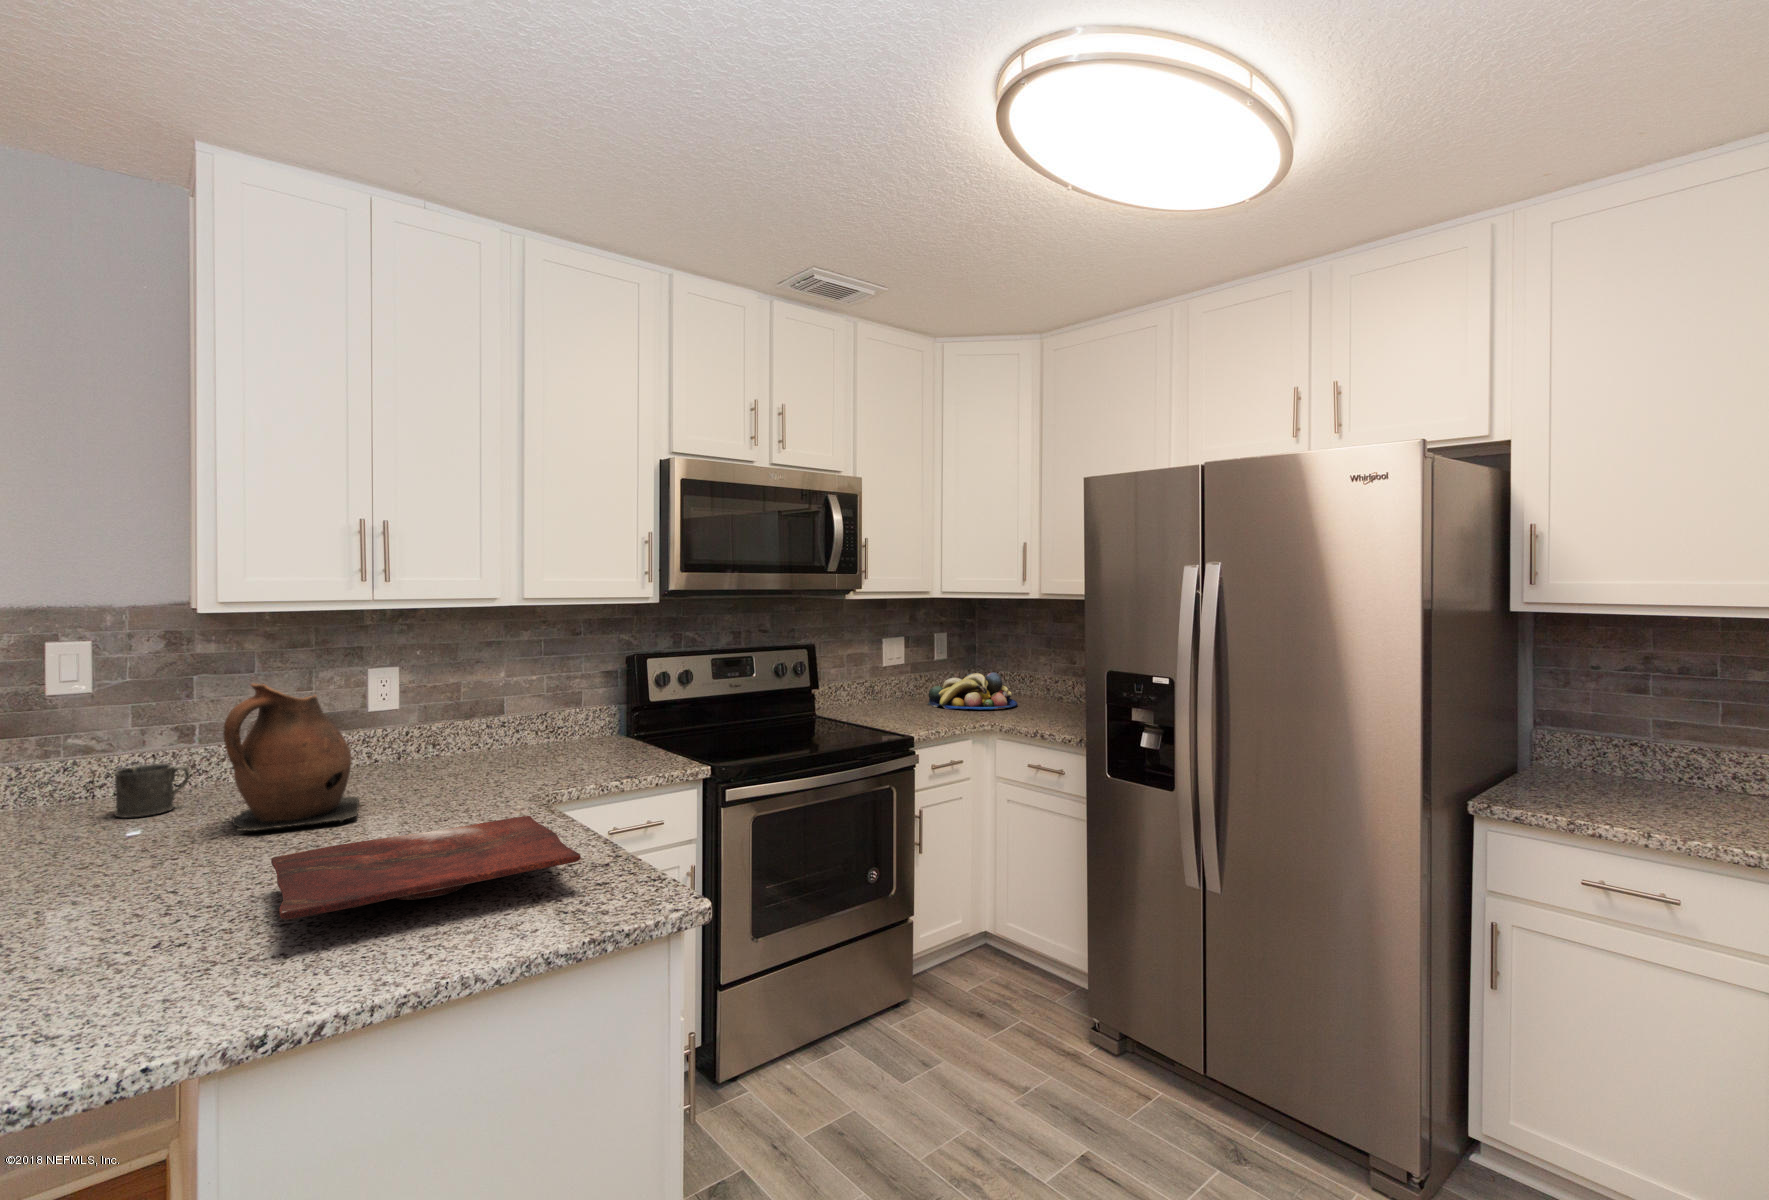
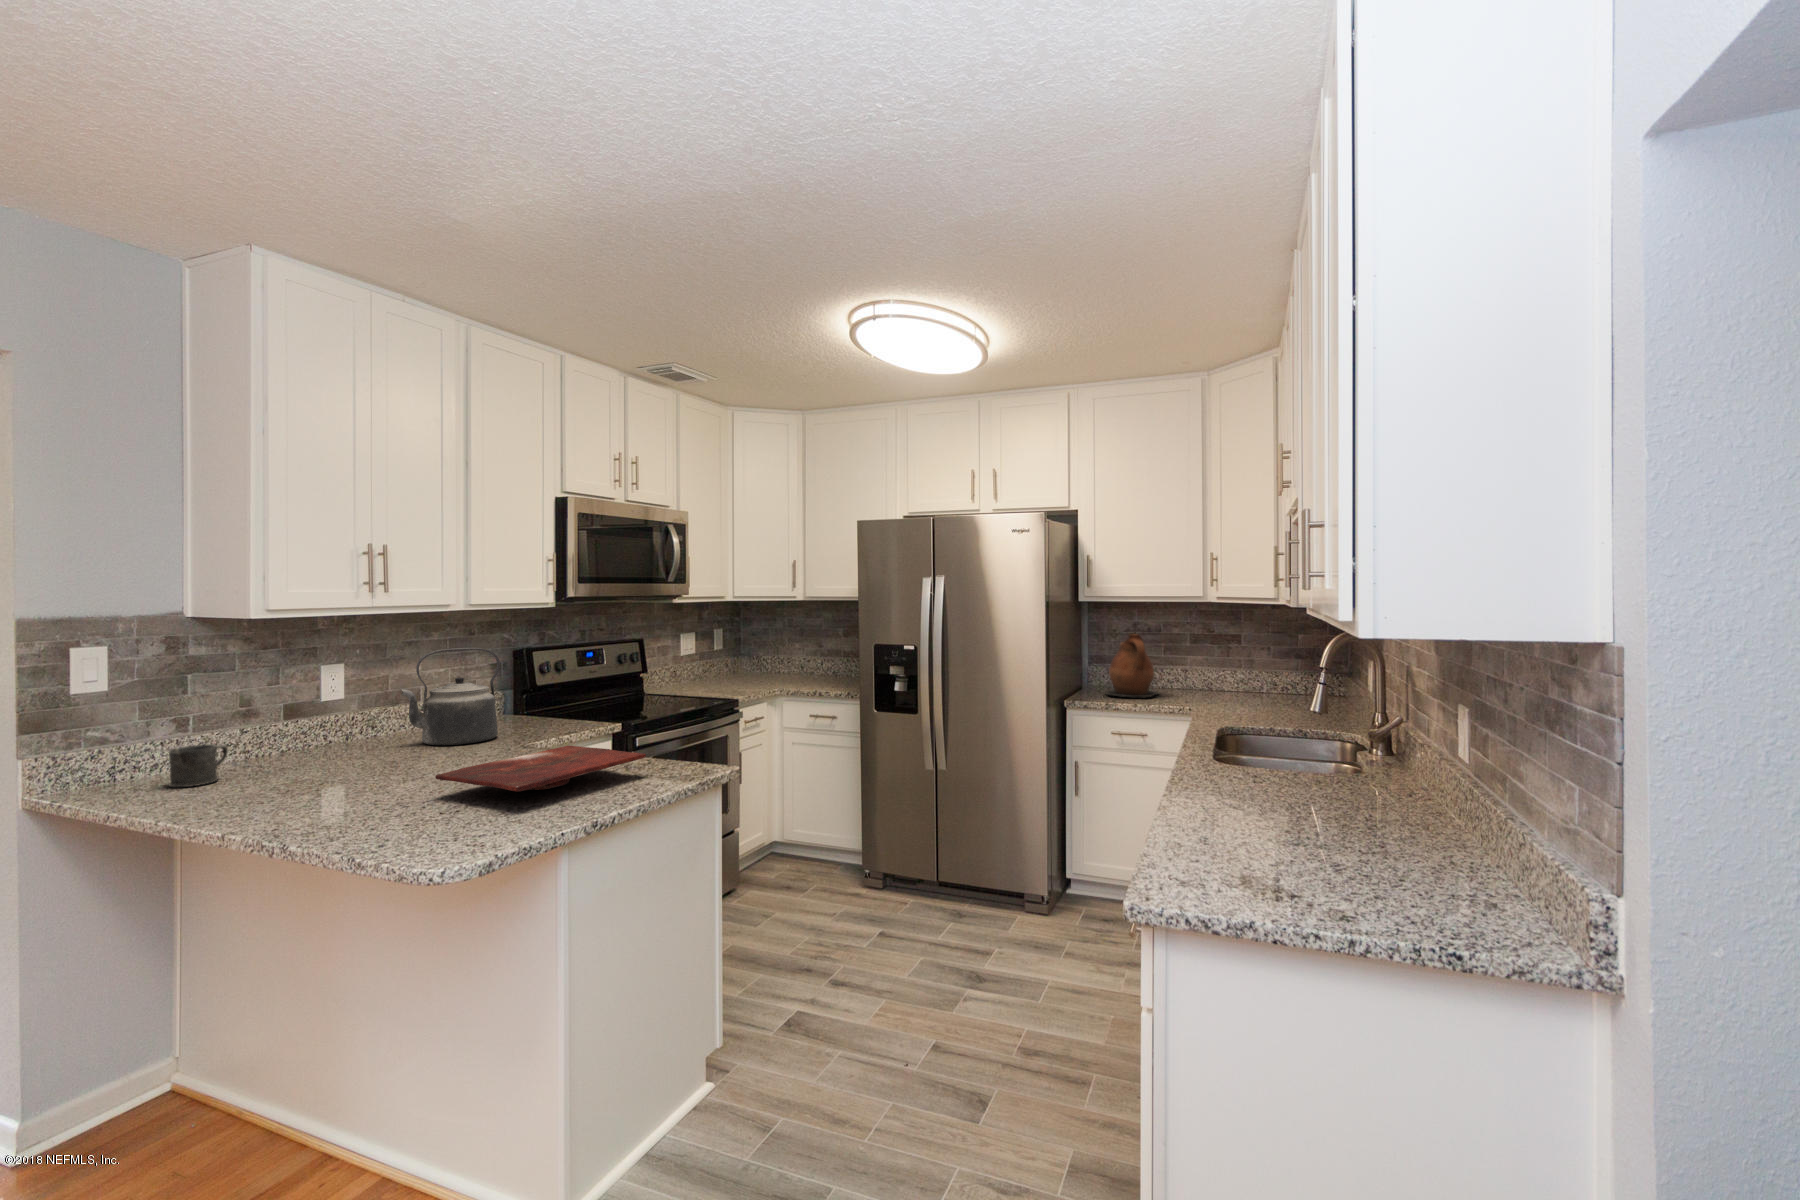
kettle: none [429,654,553,782] -> present [401,648,500,745]
fruit bowl: present [928,672,1018,710] -> none [717,656,783,684]
ceramic pitcher: present [223,684,359,831] -> present [1105,634,1158,697]

